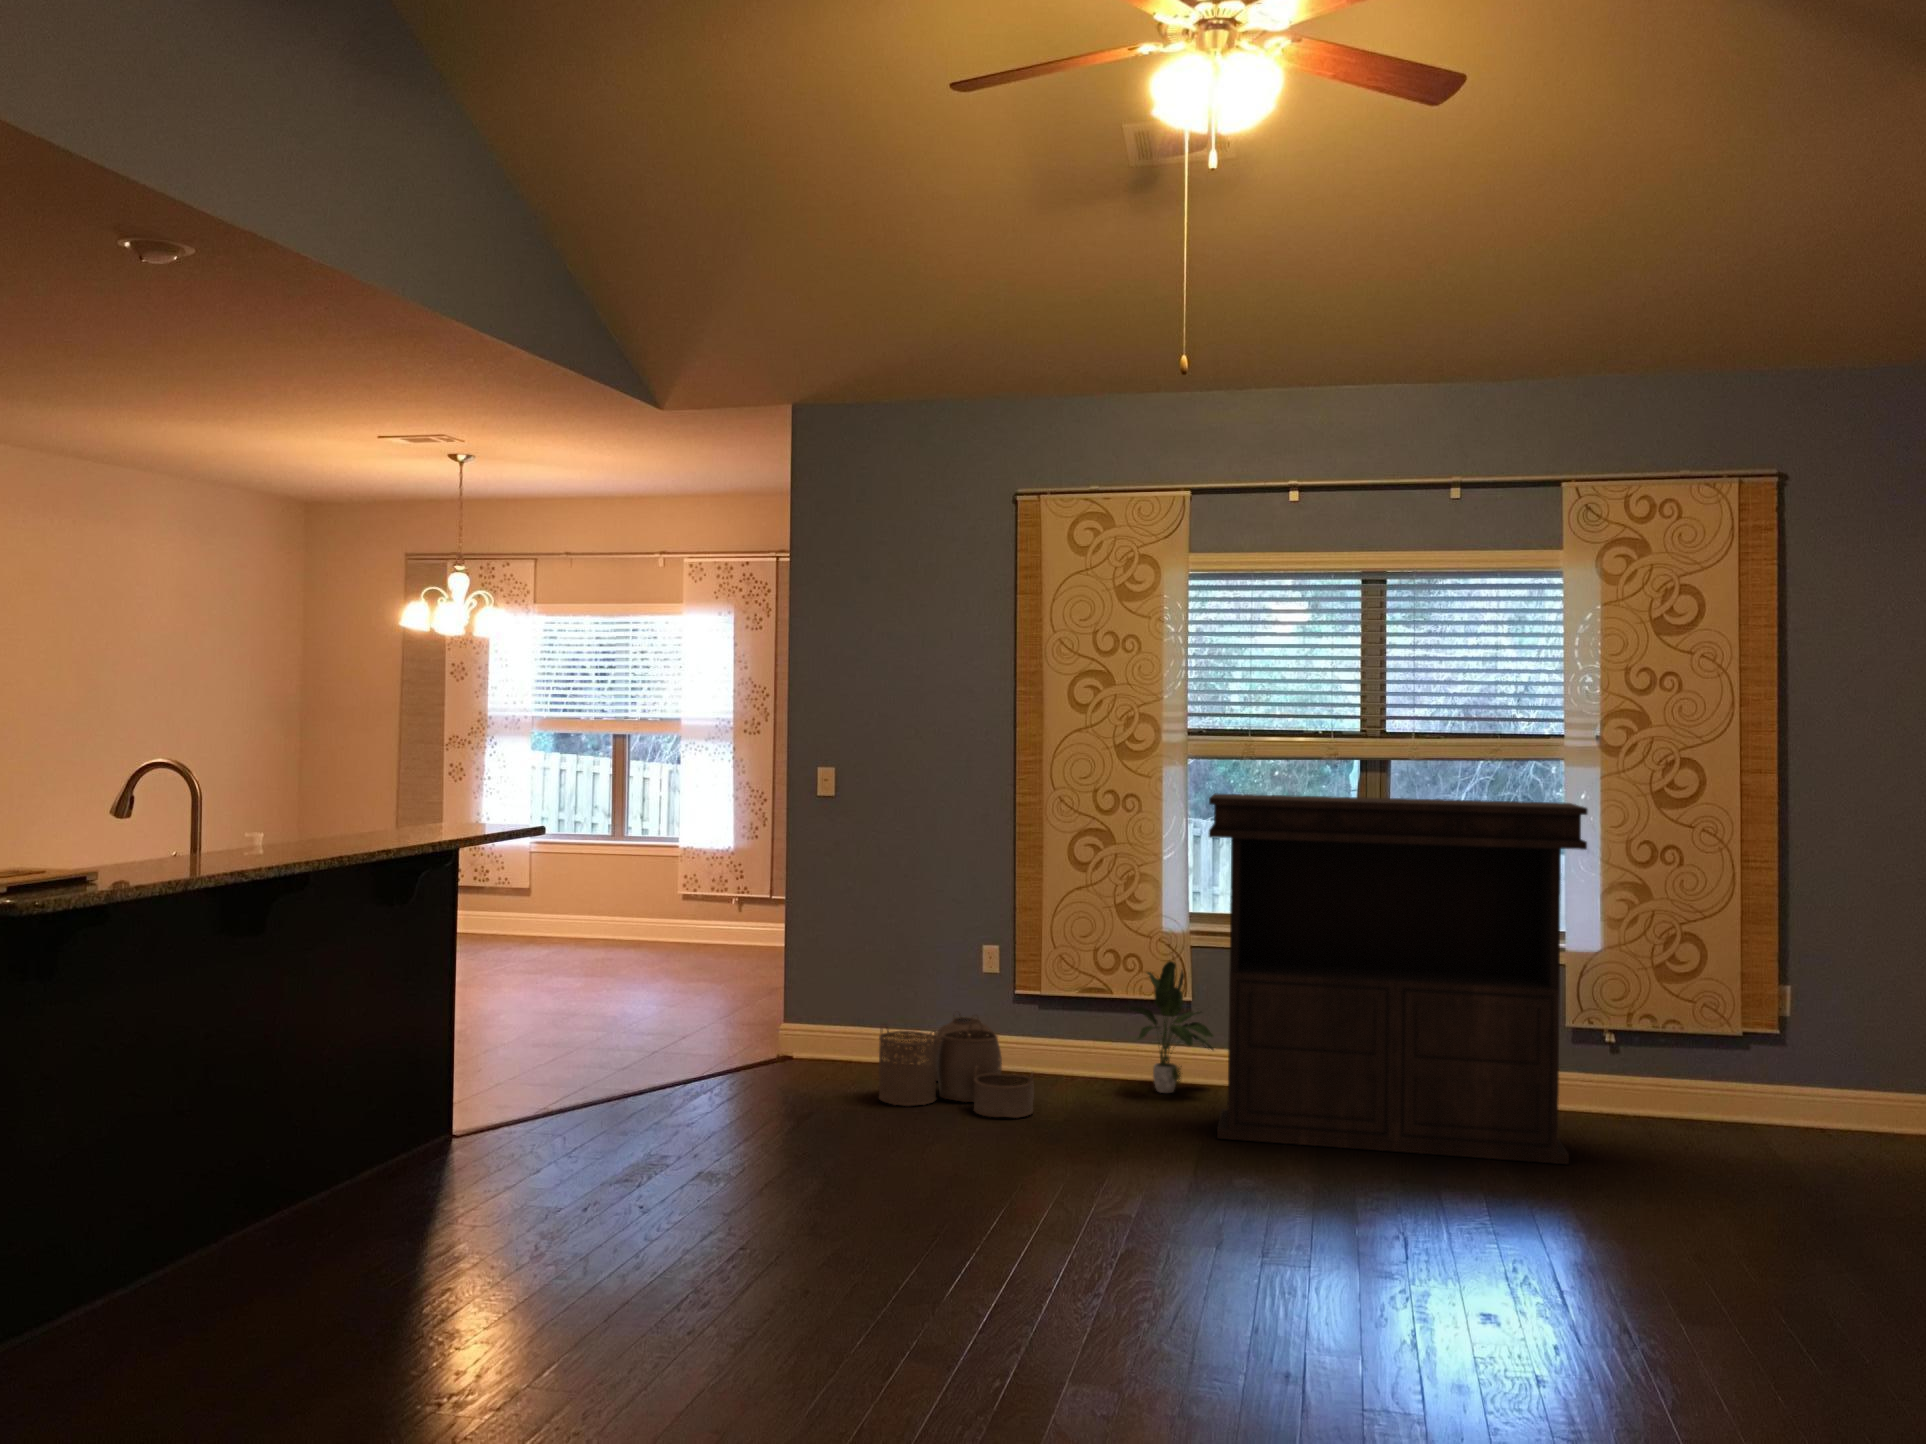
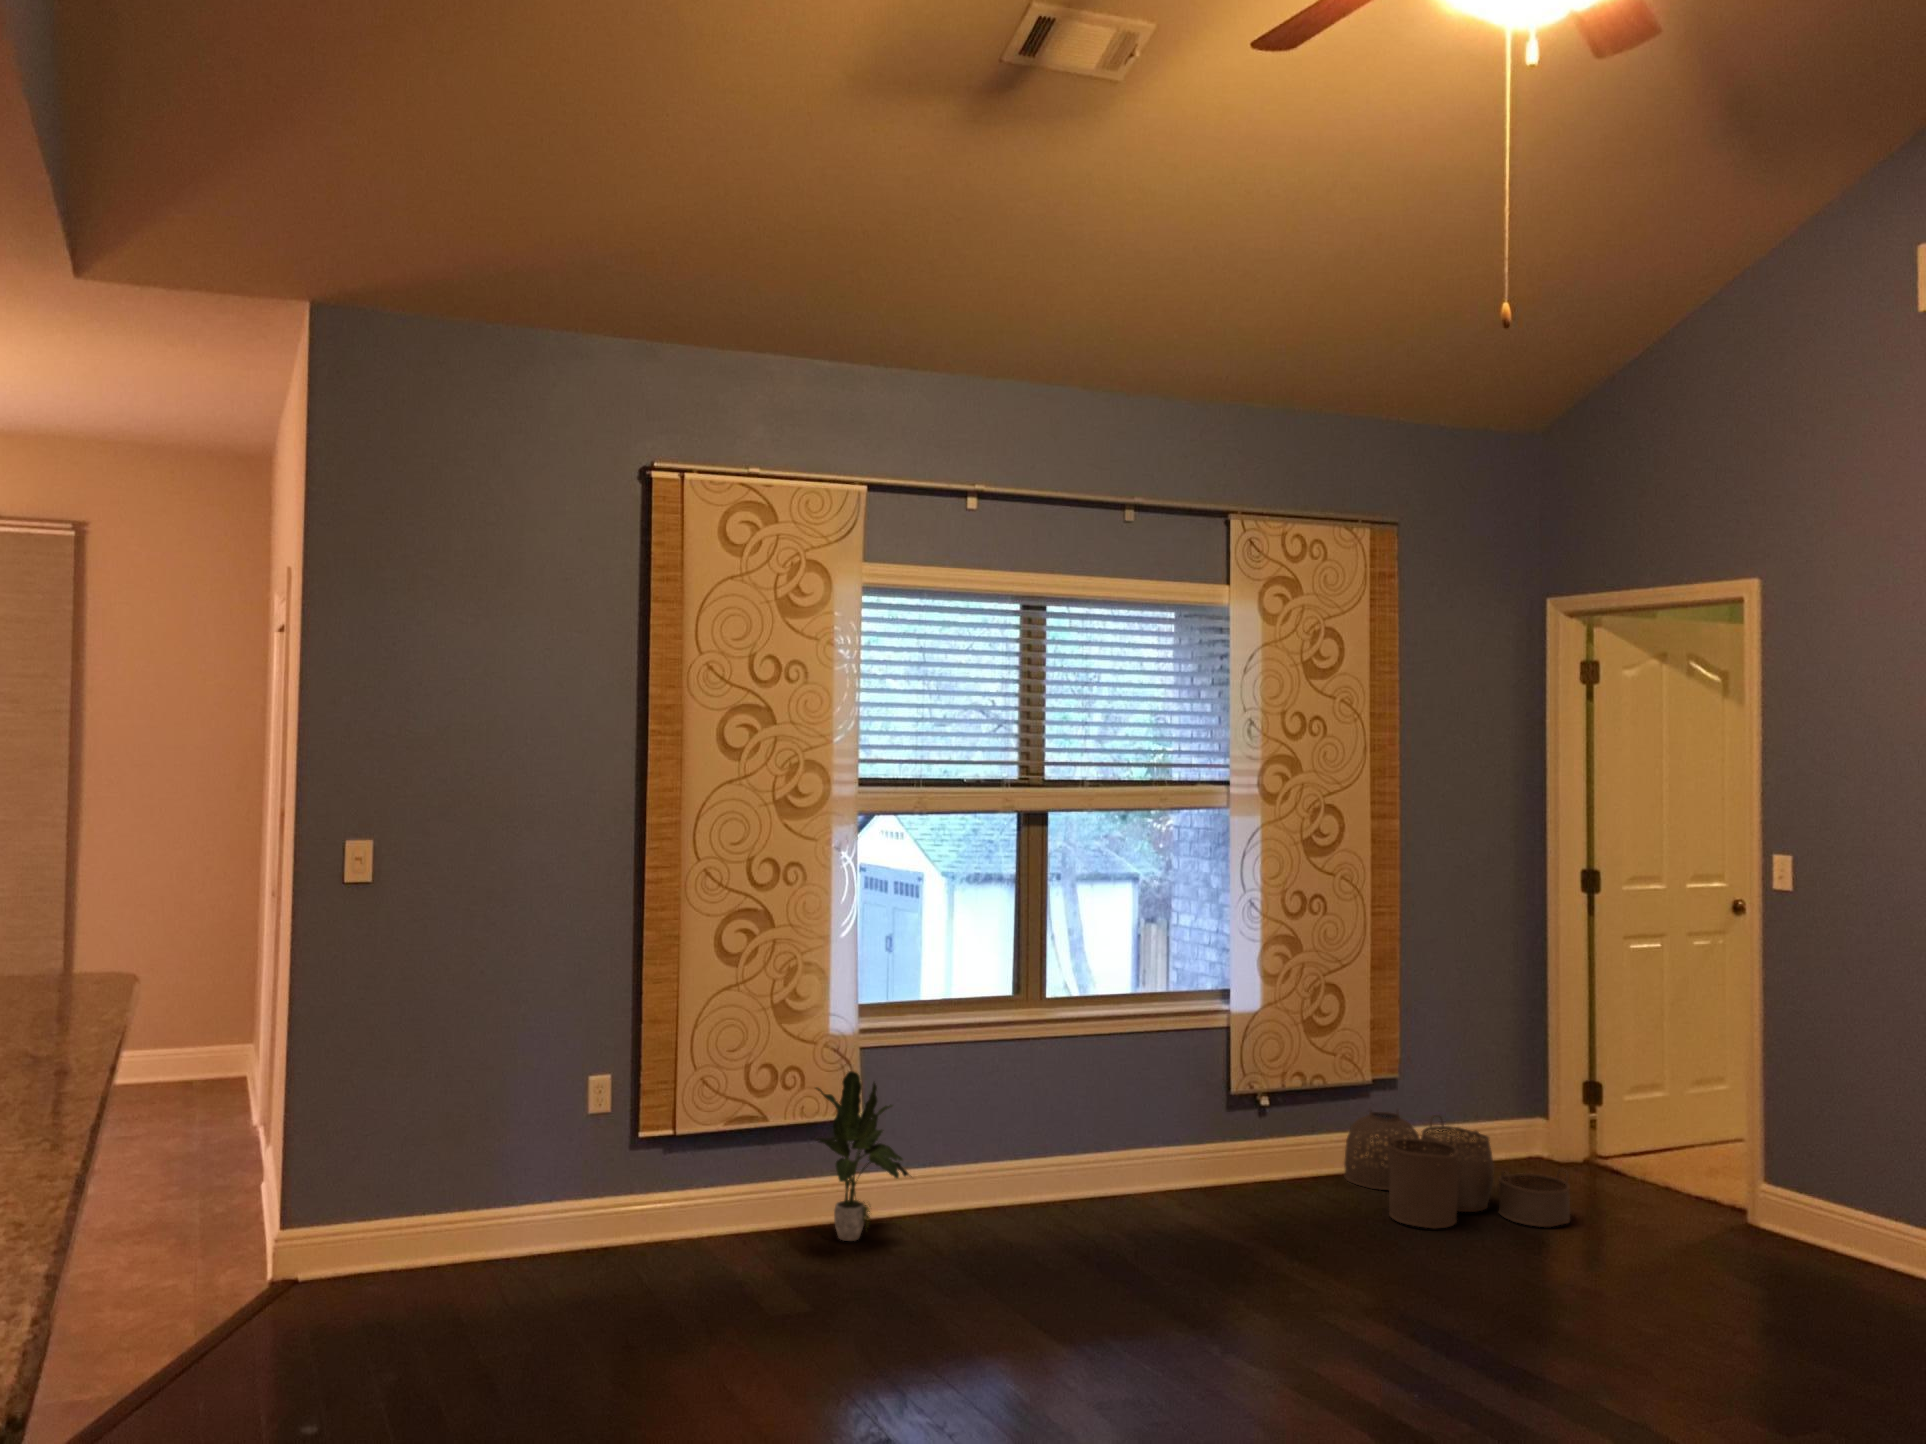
console table: present [1209,793,1588,1164] -> none [953,859,1368,1303]
woven basket: present [879,1014,1034,1118] -> present [1344,1107,1570,1228]

